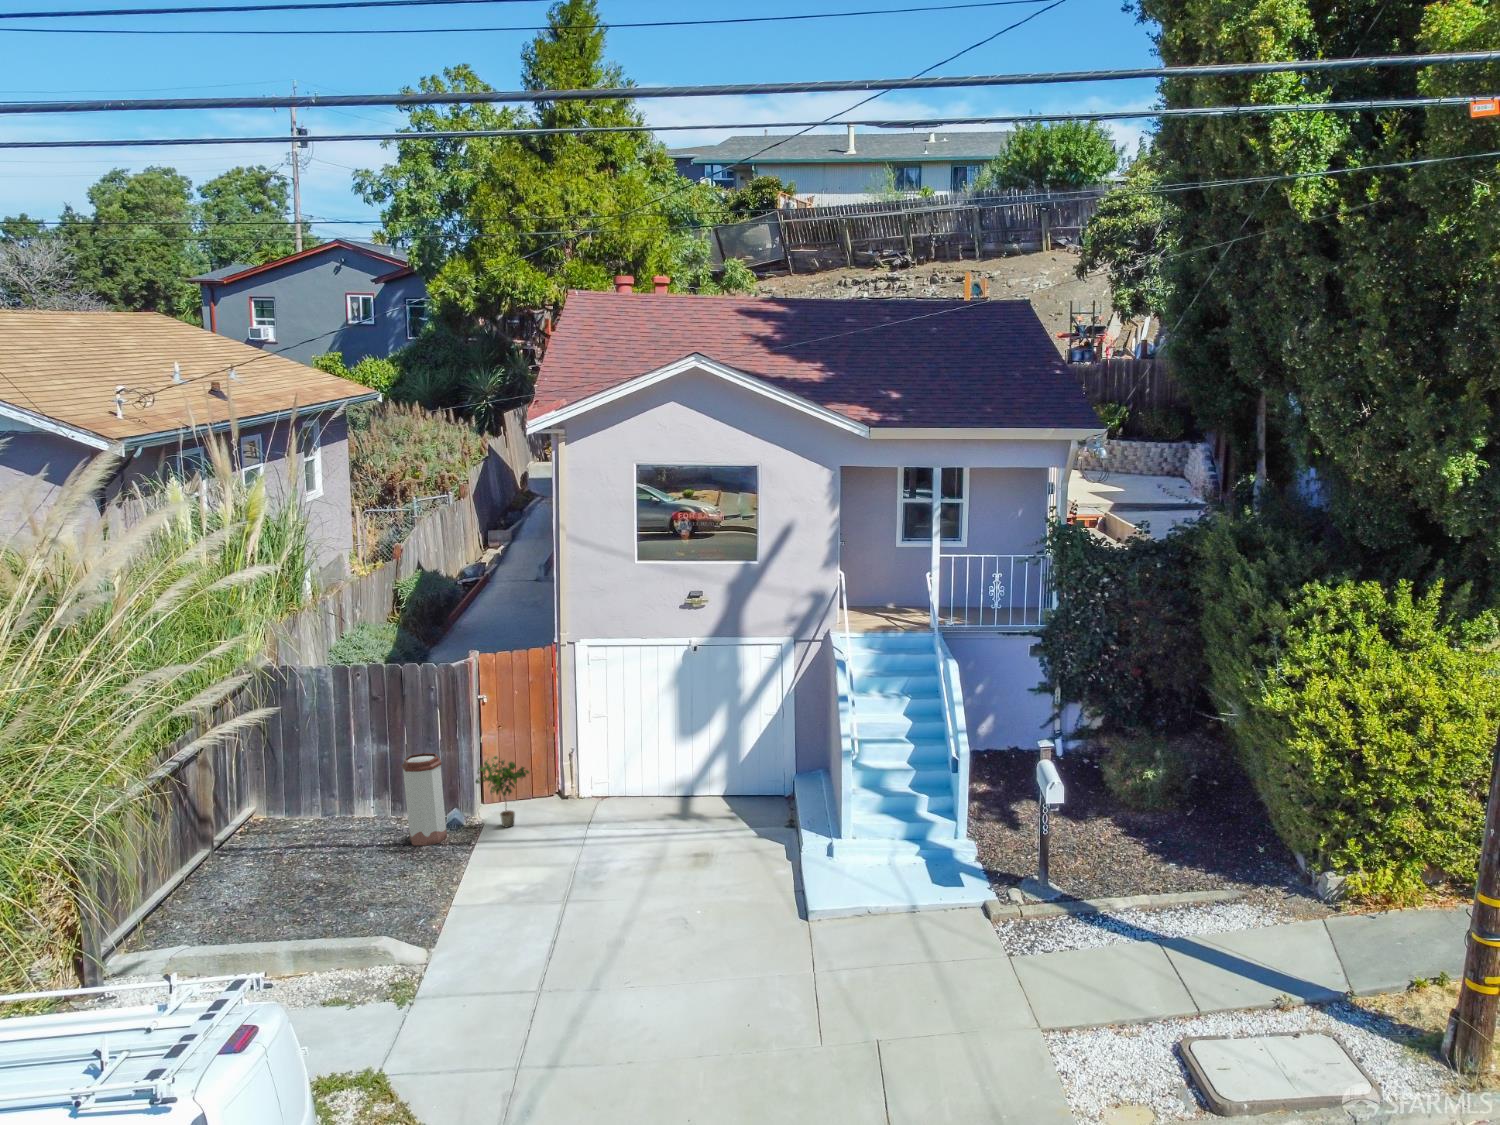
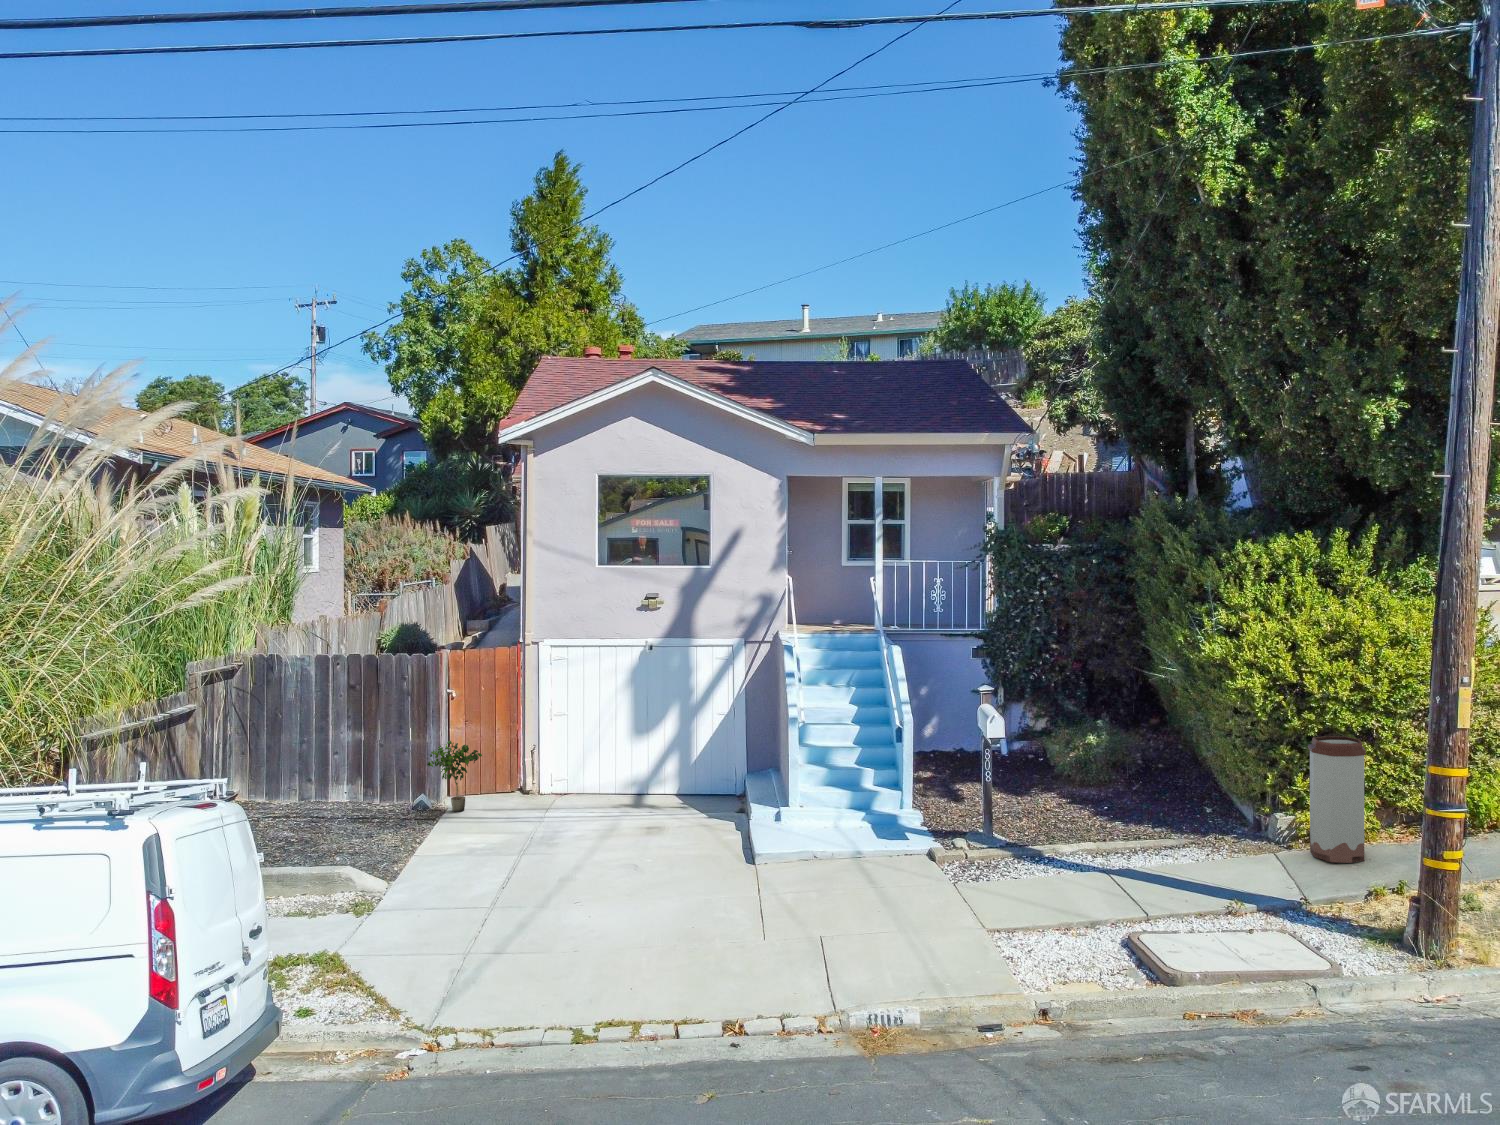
trash can: present [401,753,447,845] -> present [1308,736,1366,863]

